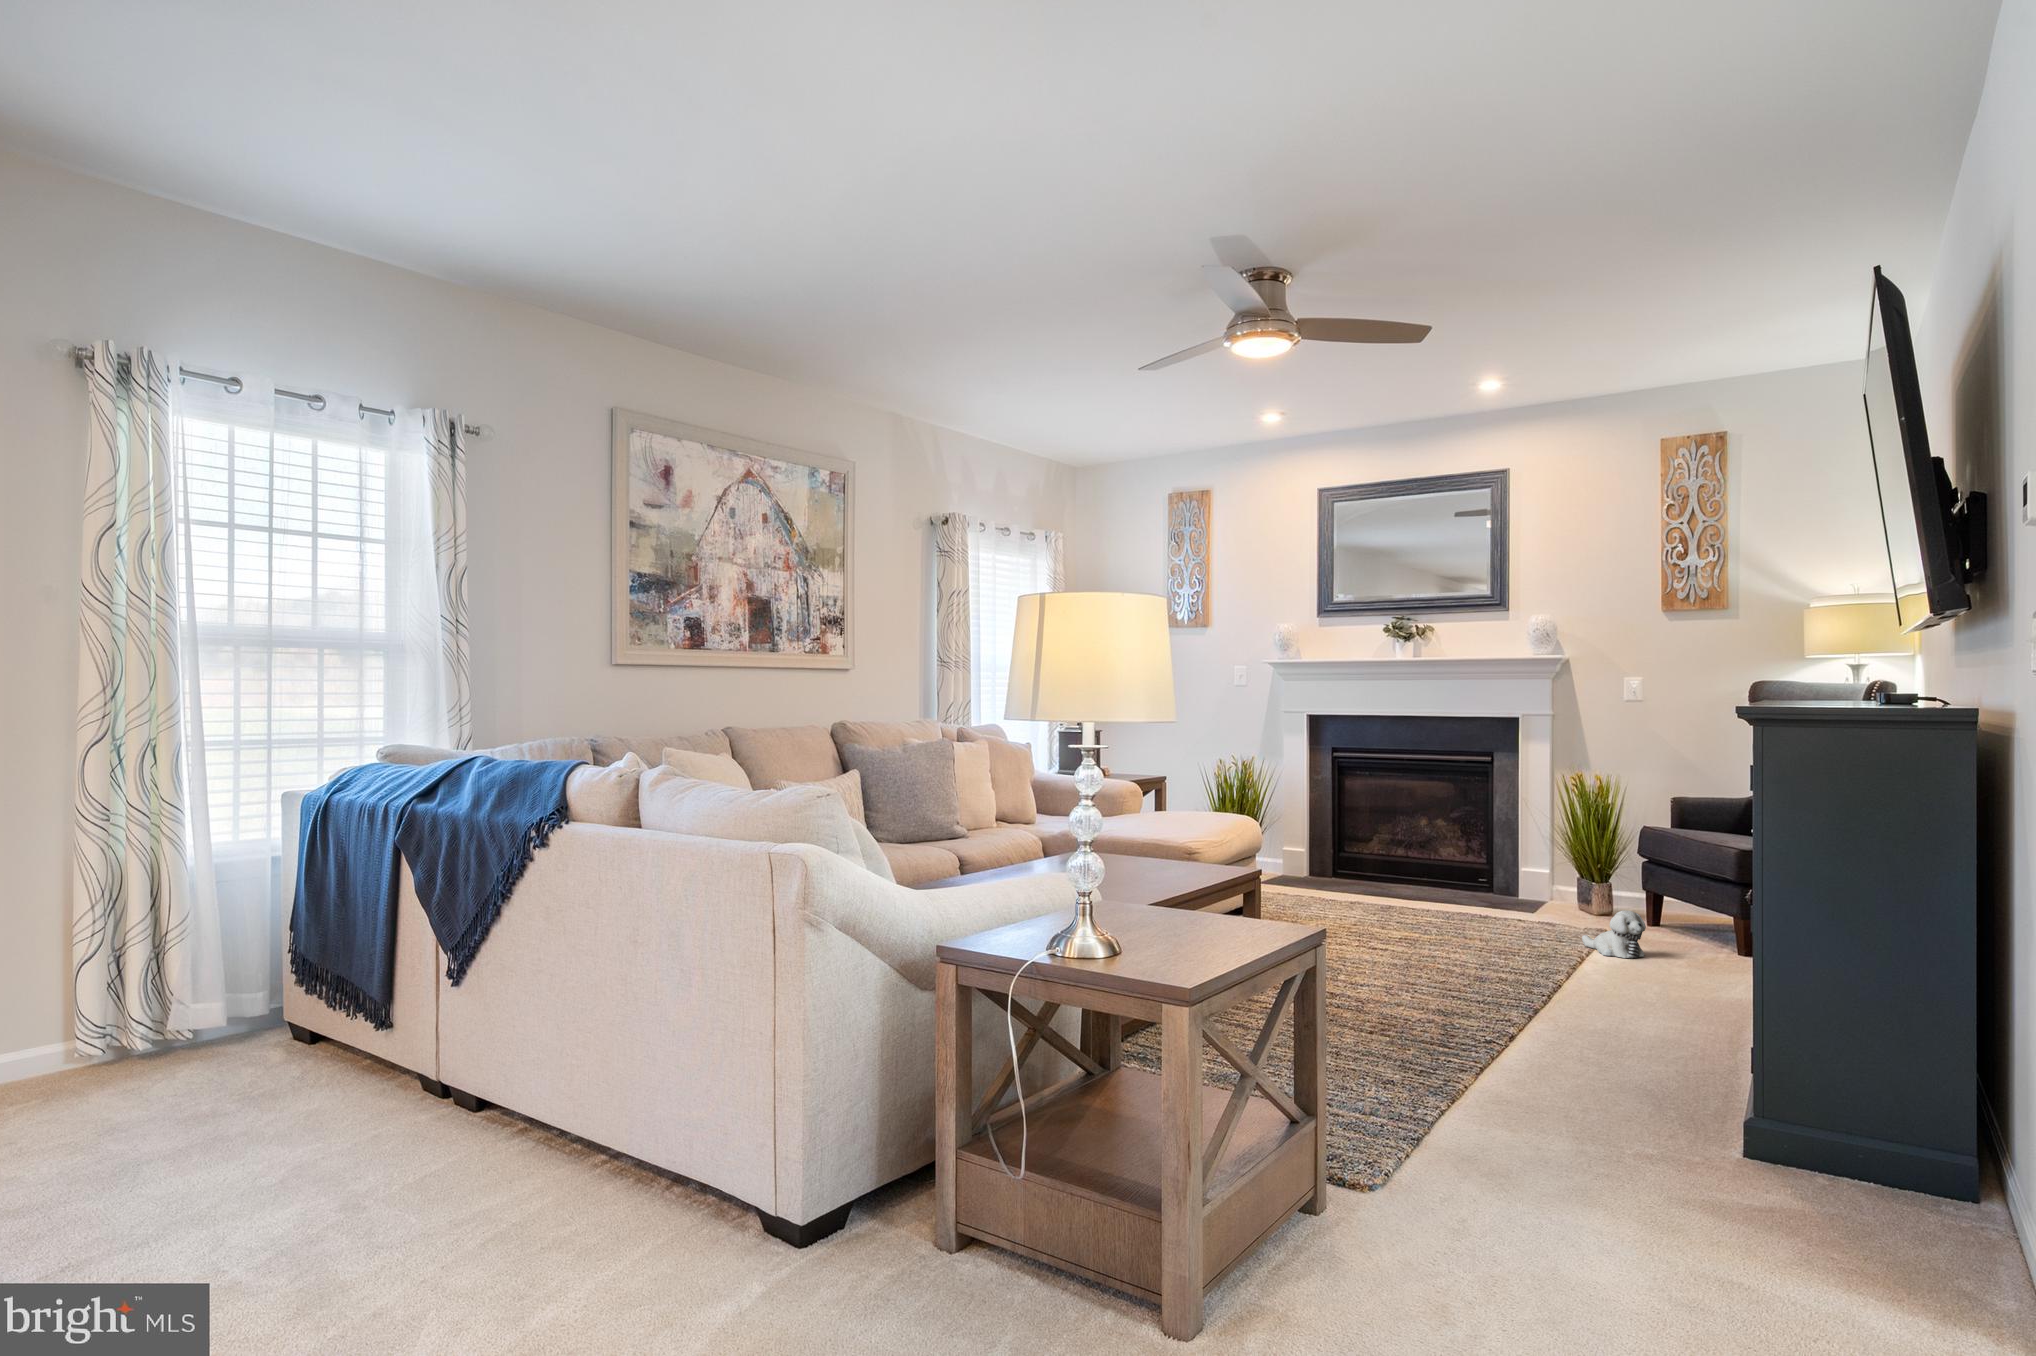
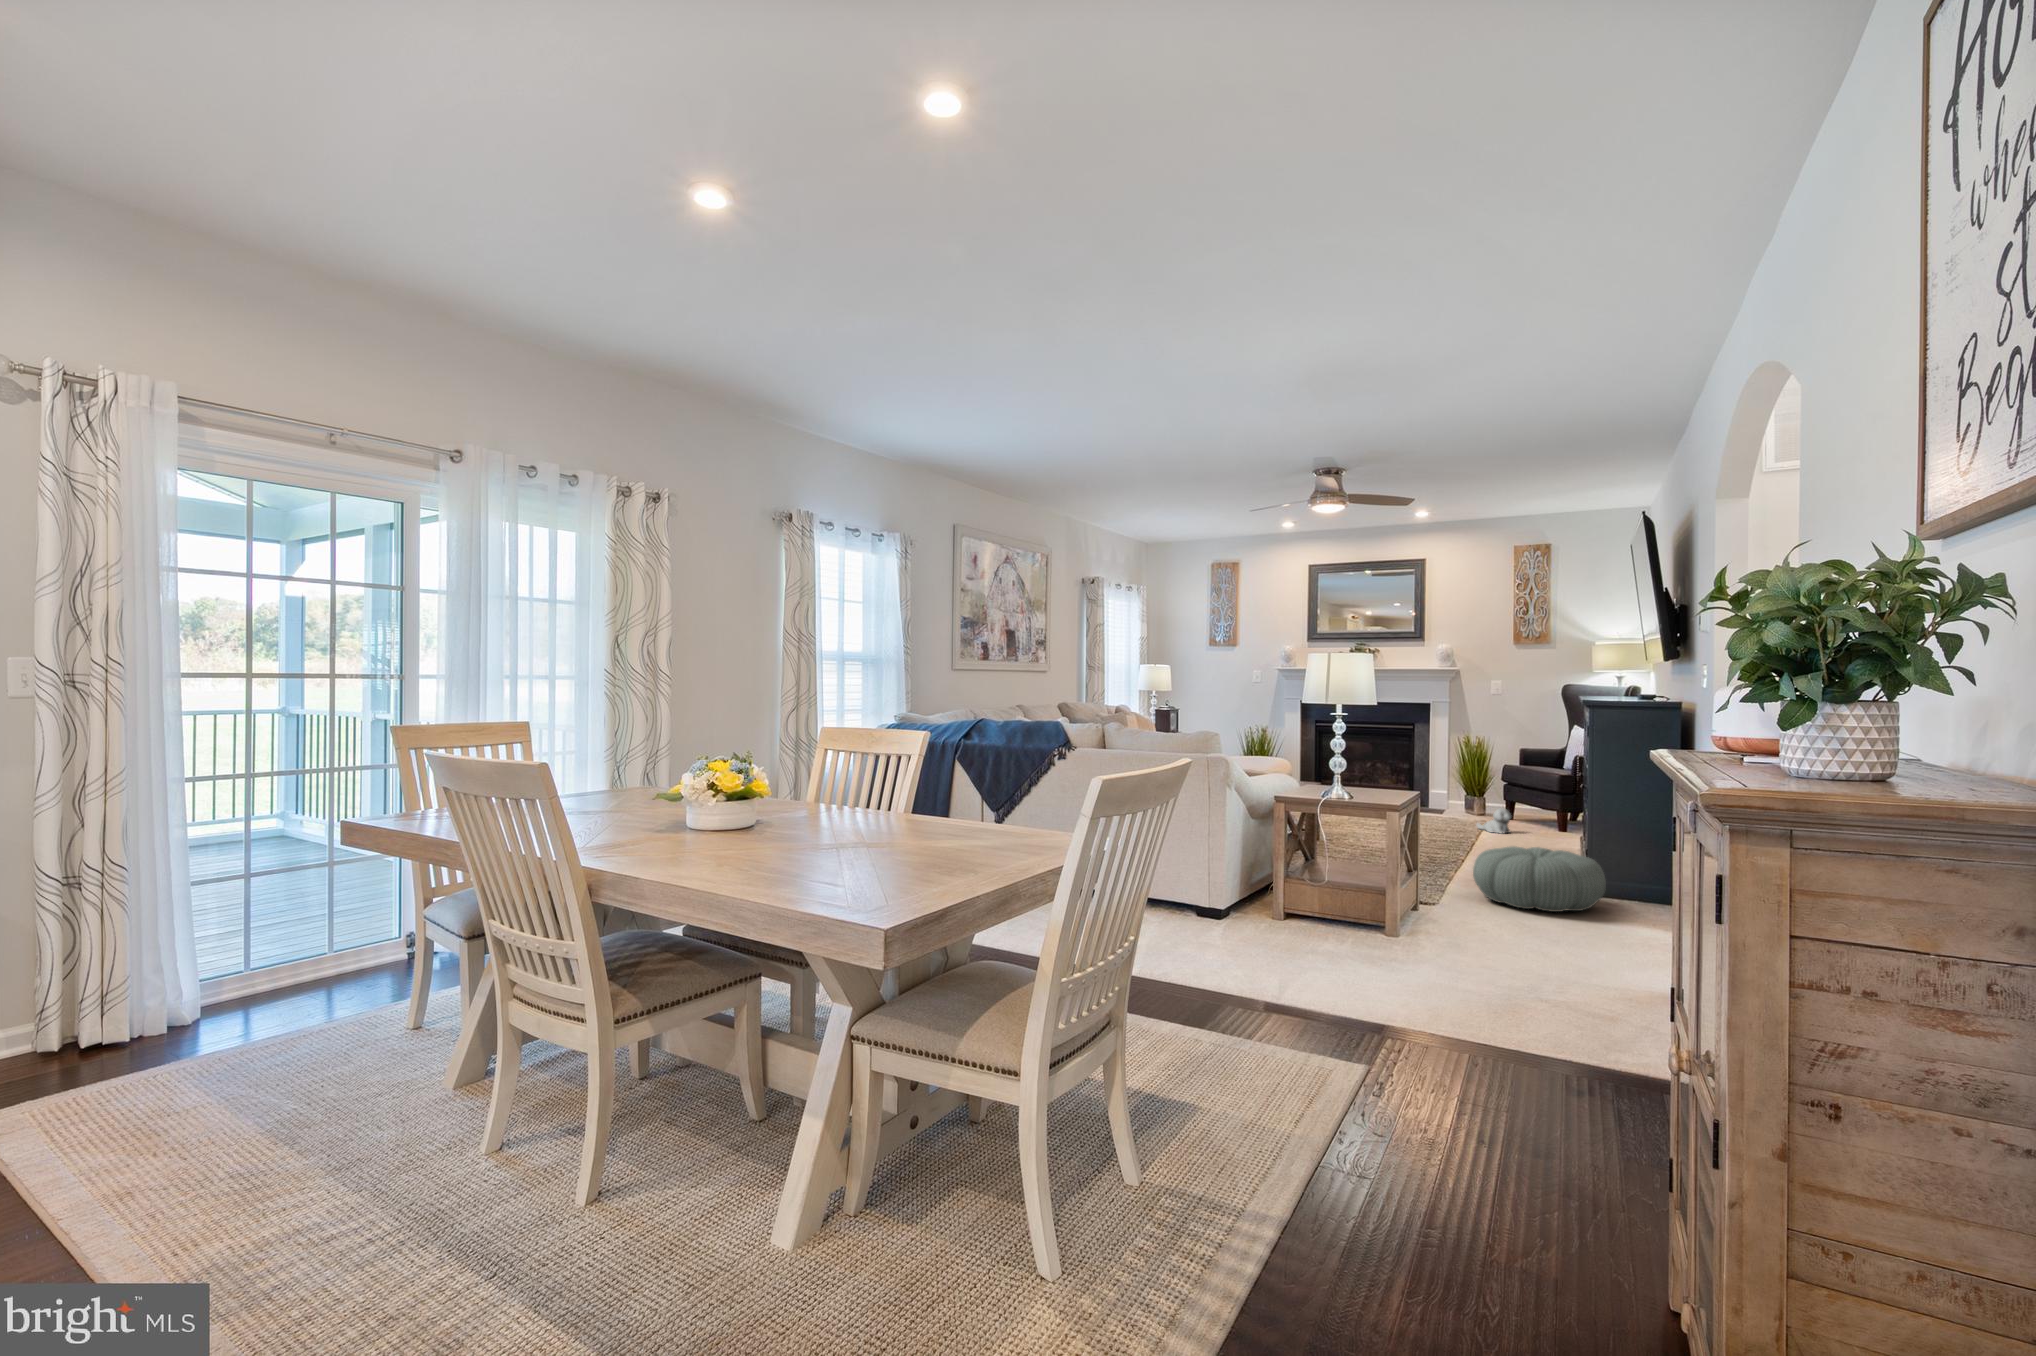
pouf: none [1478,1047,1795,1241] -> present [1473,846,1606,912]

